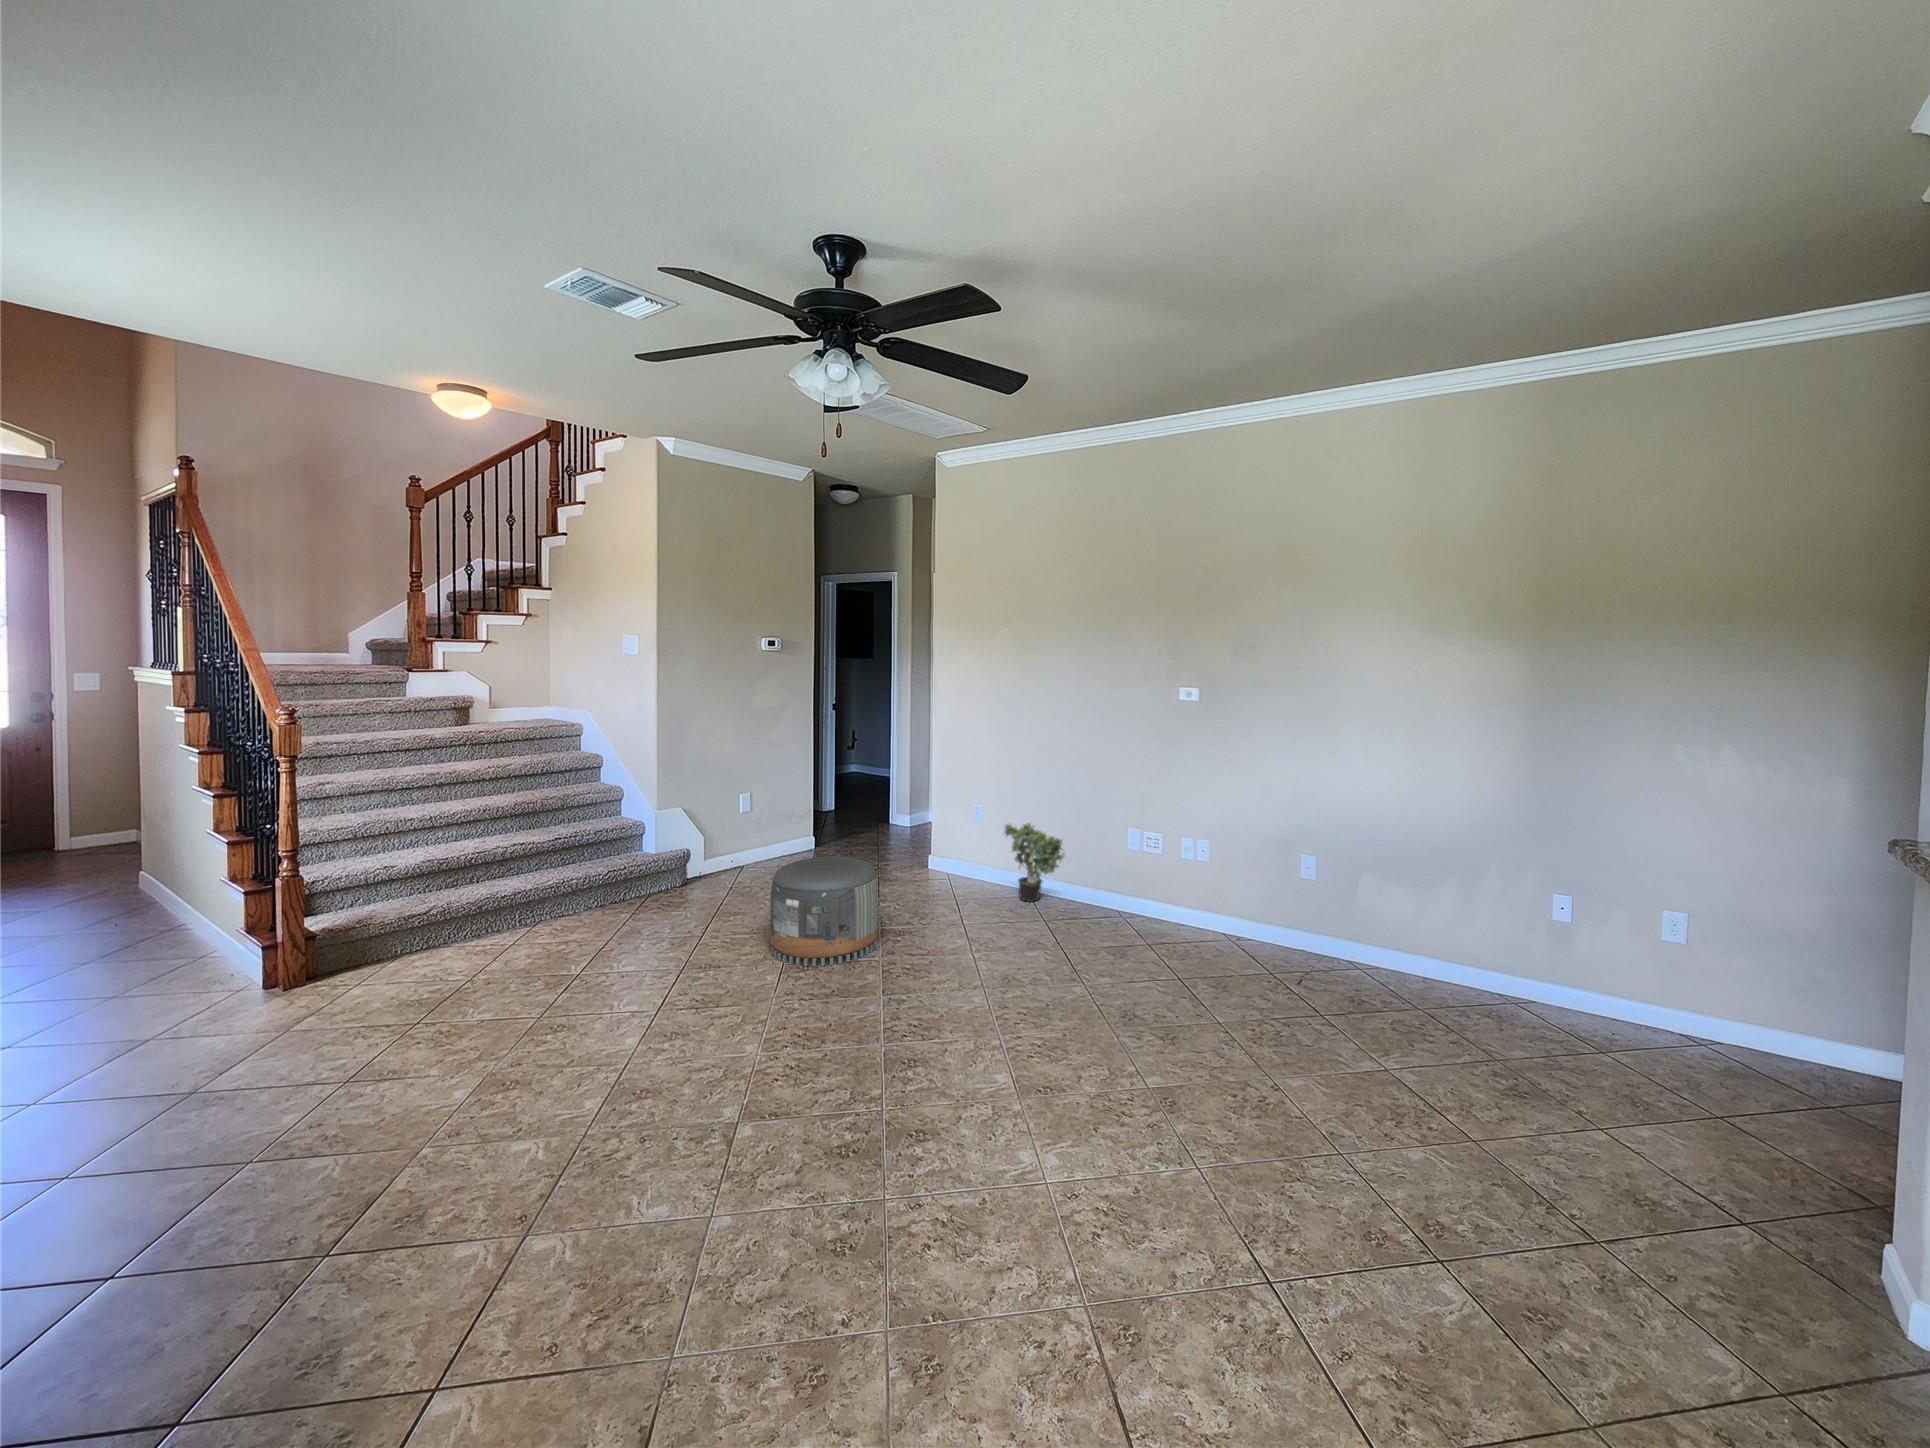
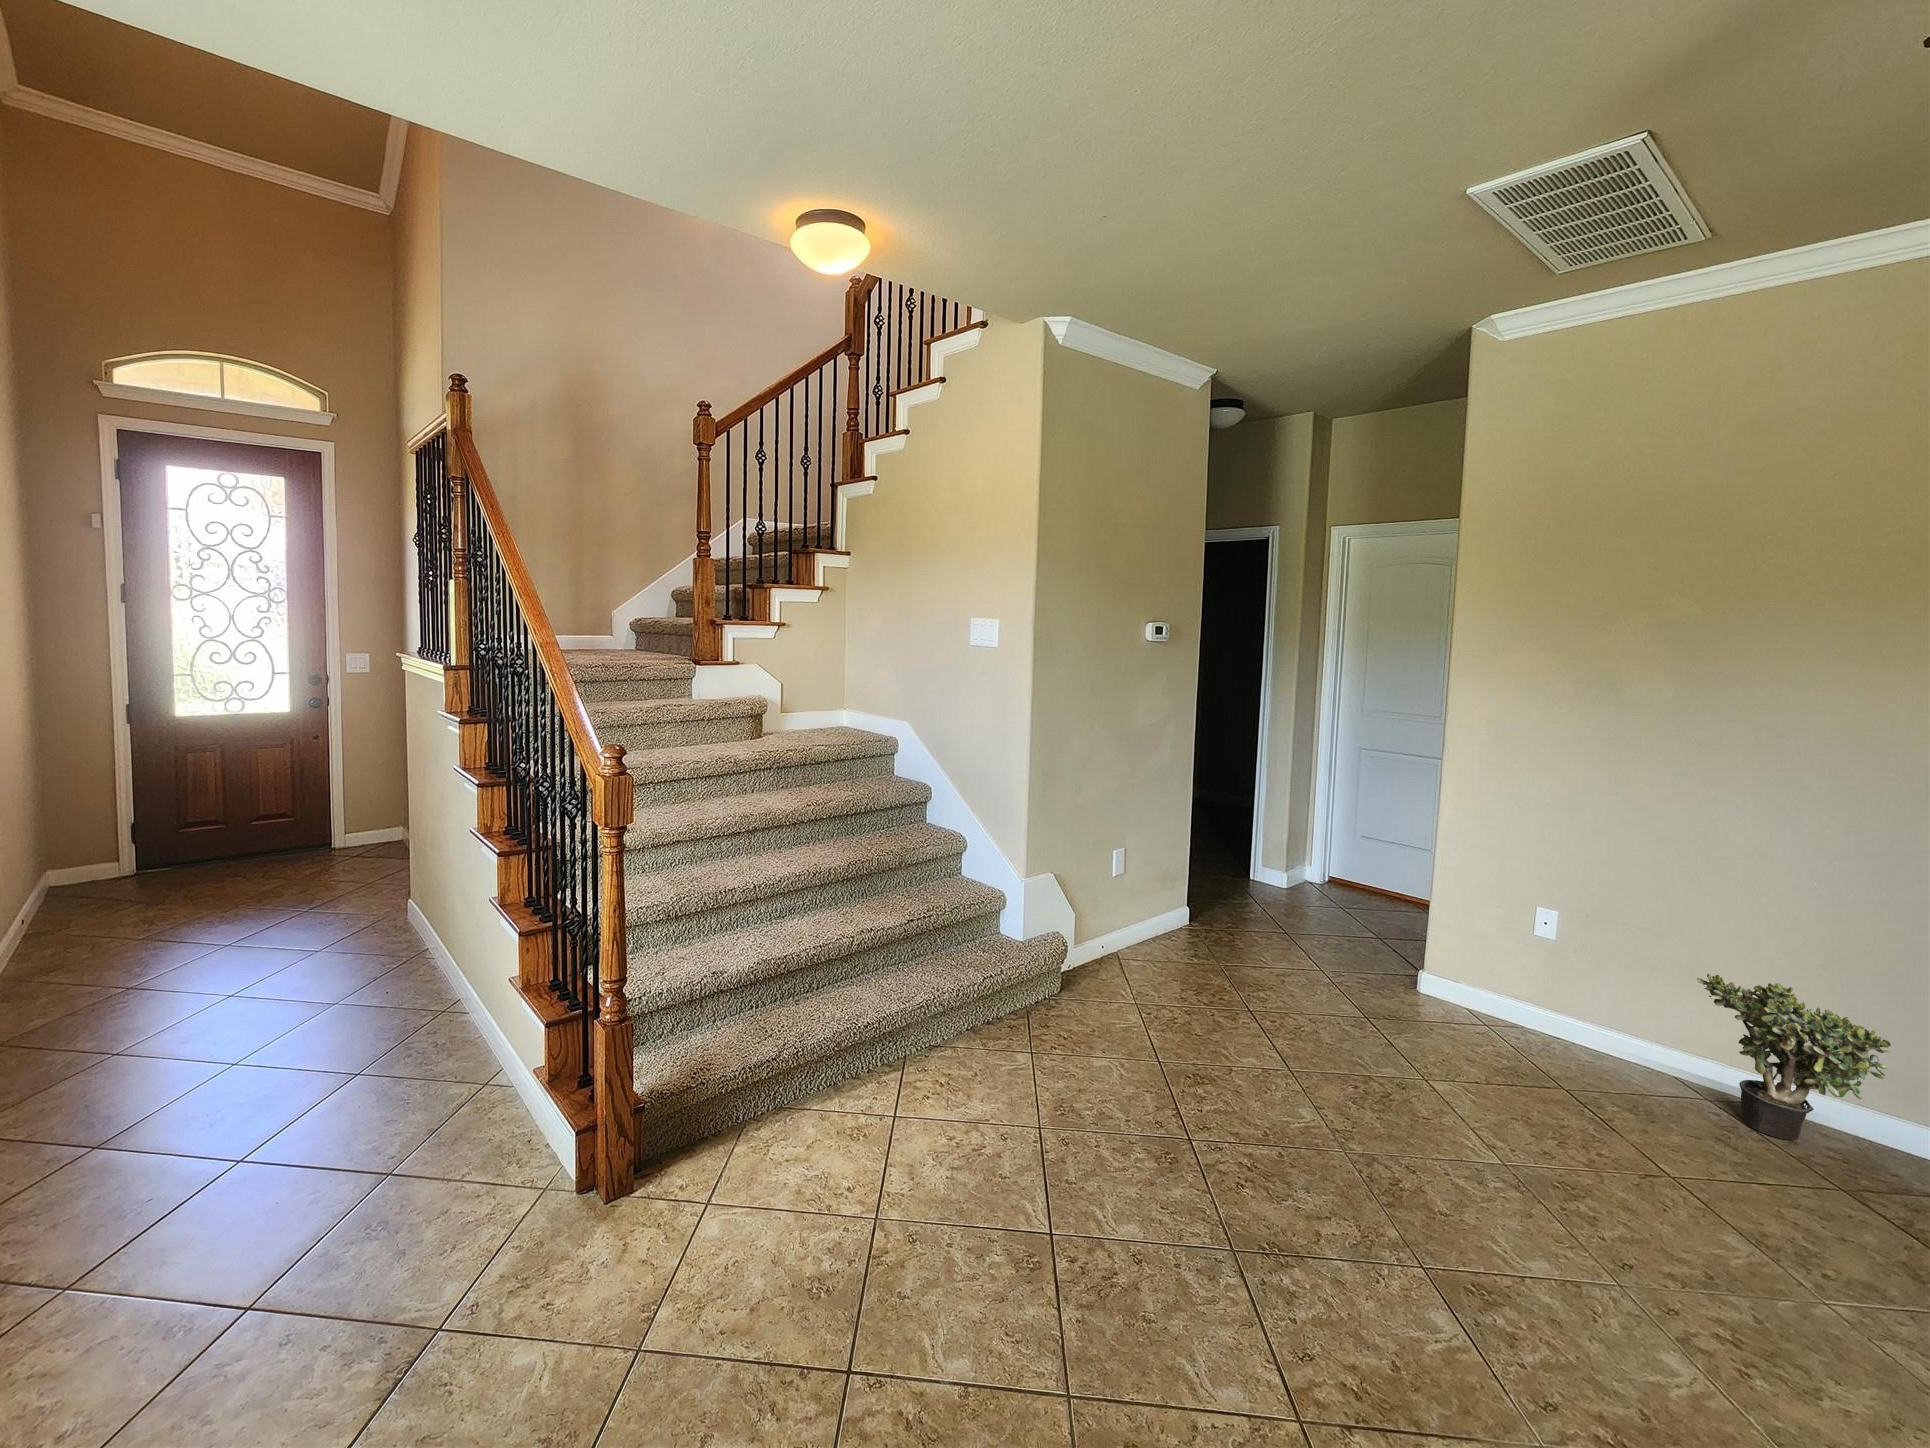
pouf: present [770,856,878,966] -> none [1383,1044,1657,1336]

